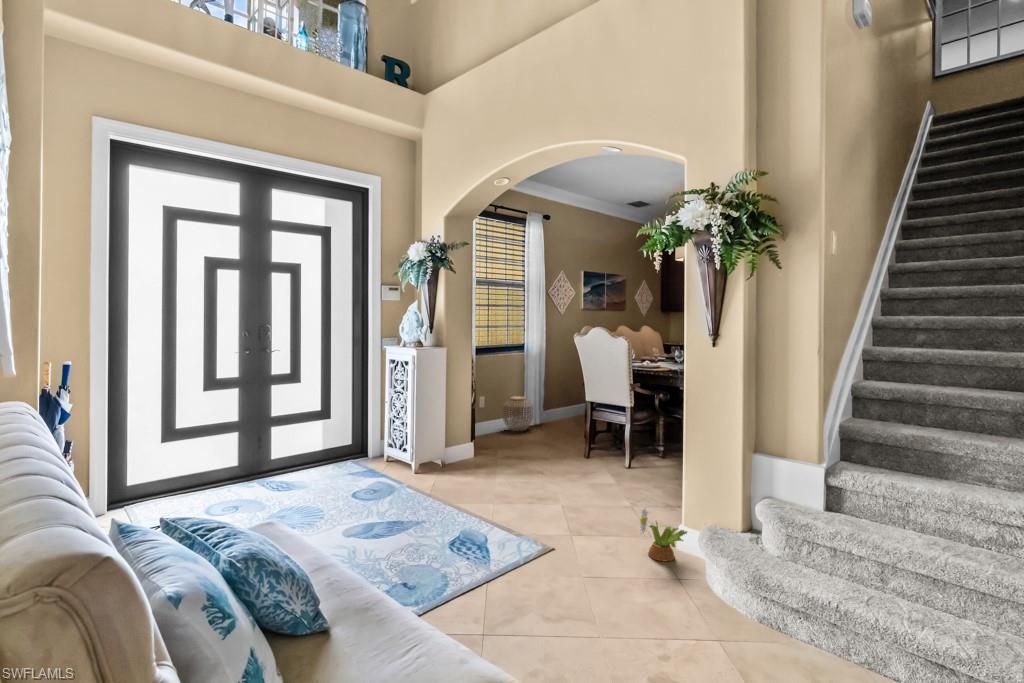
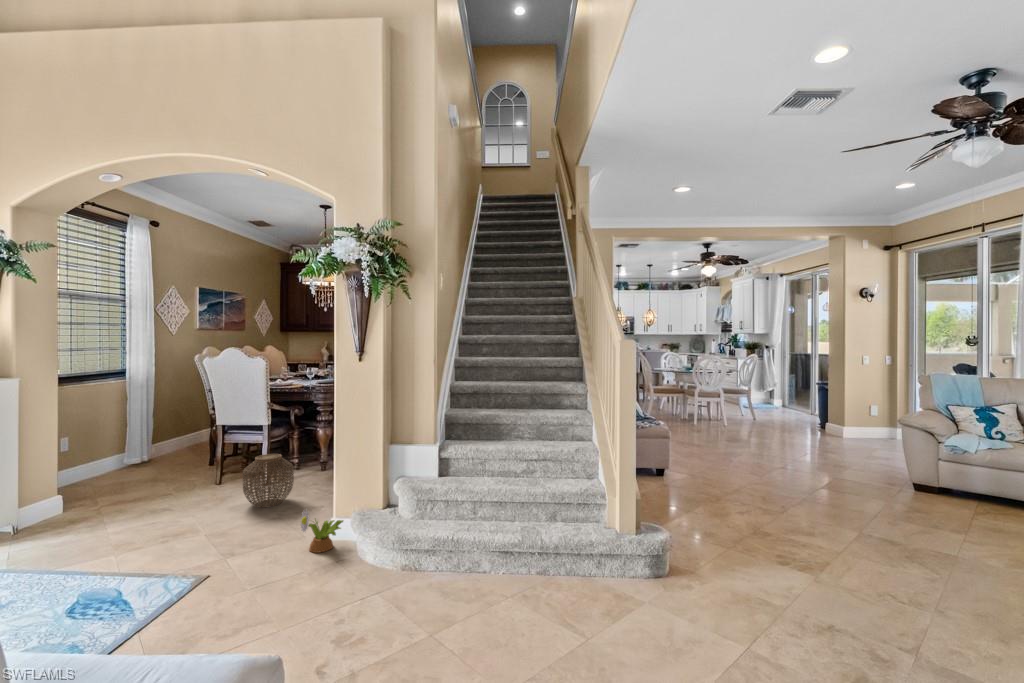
woven basket: present [503,396,533,431] -> present [243,454,294,508]

